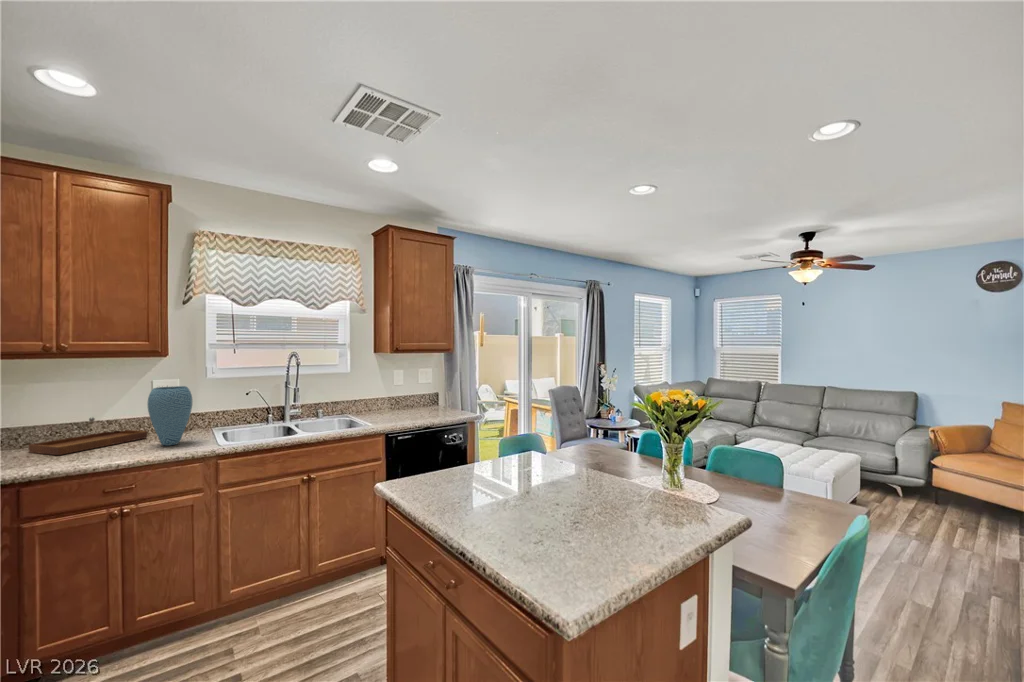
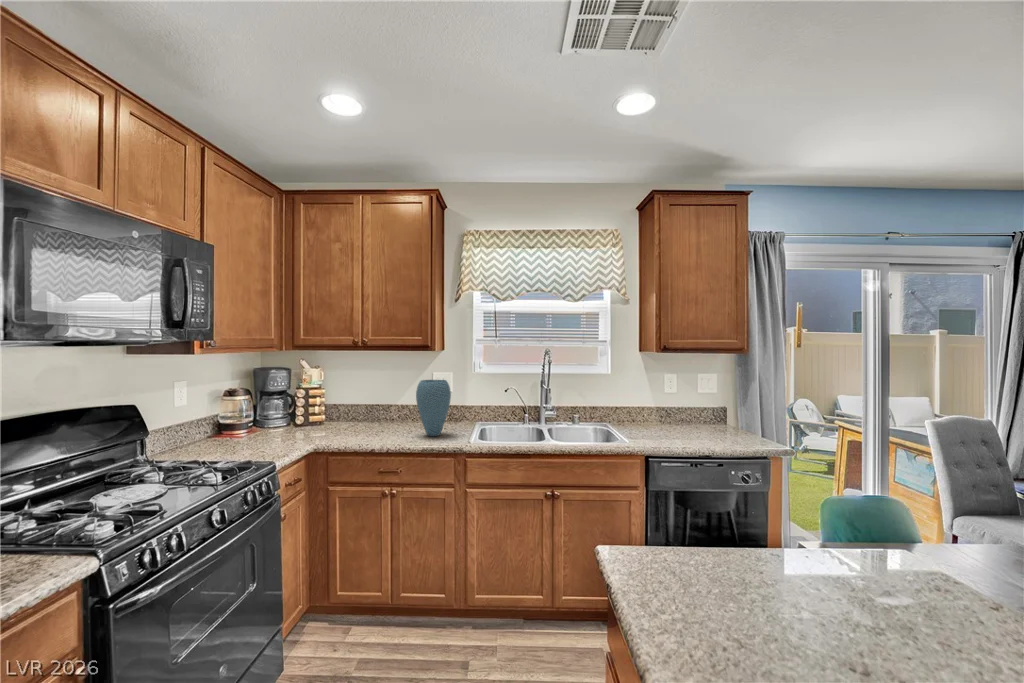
tray: present [29,417,147,455] -> none [345,404,423,434]

